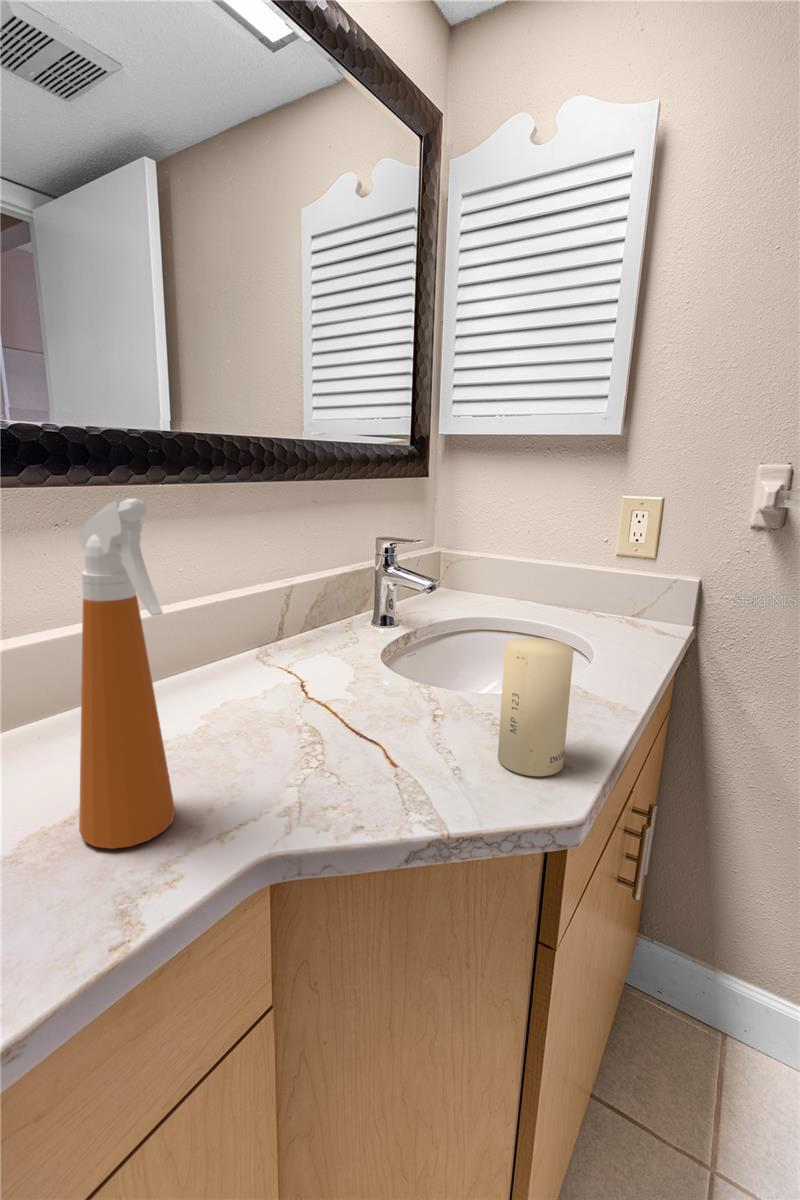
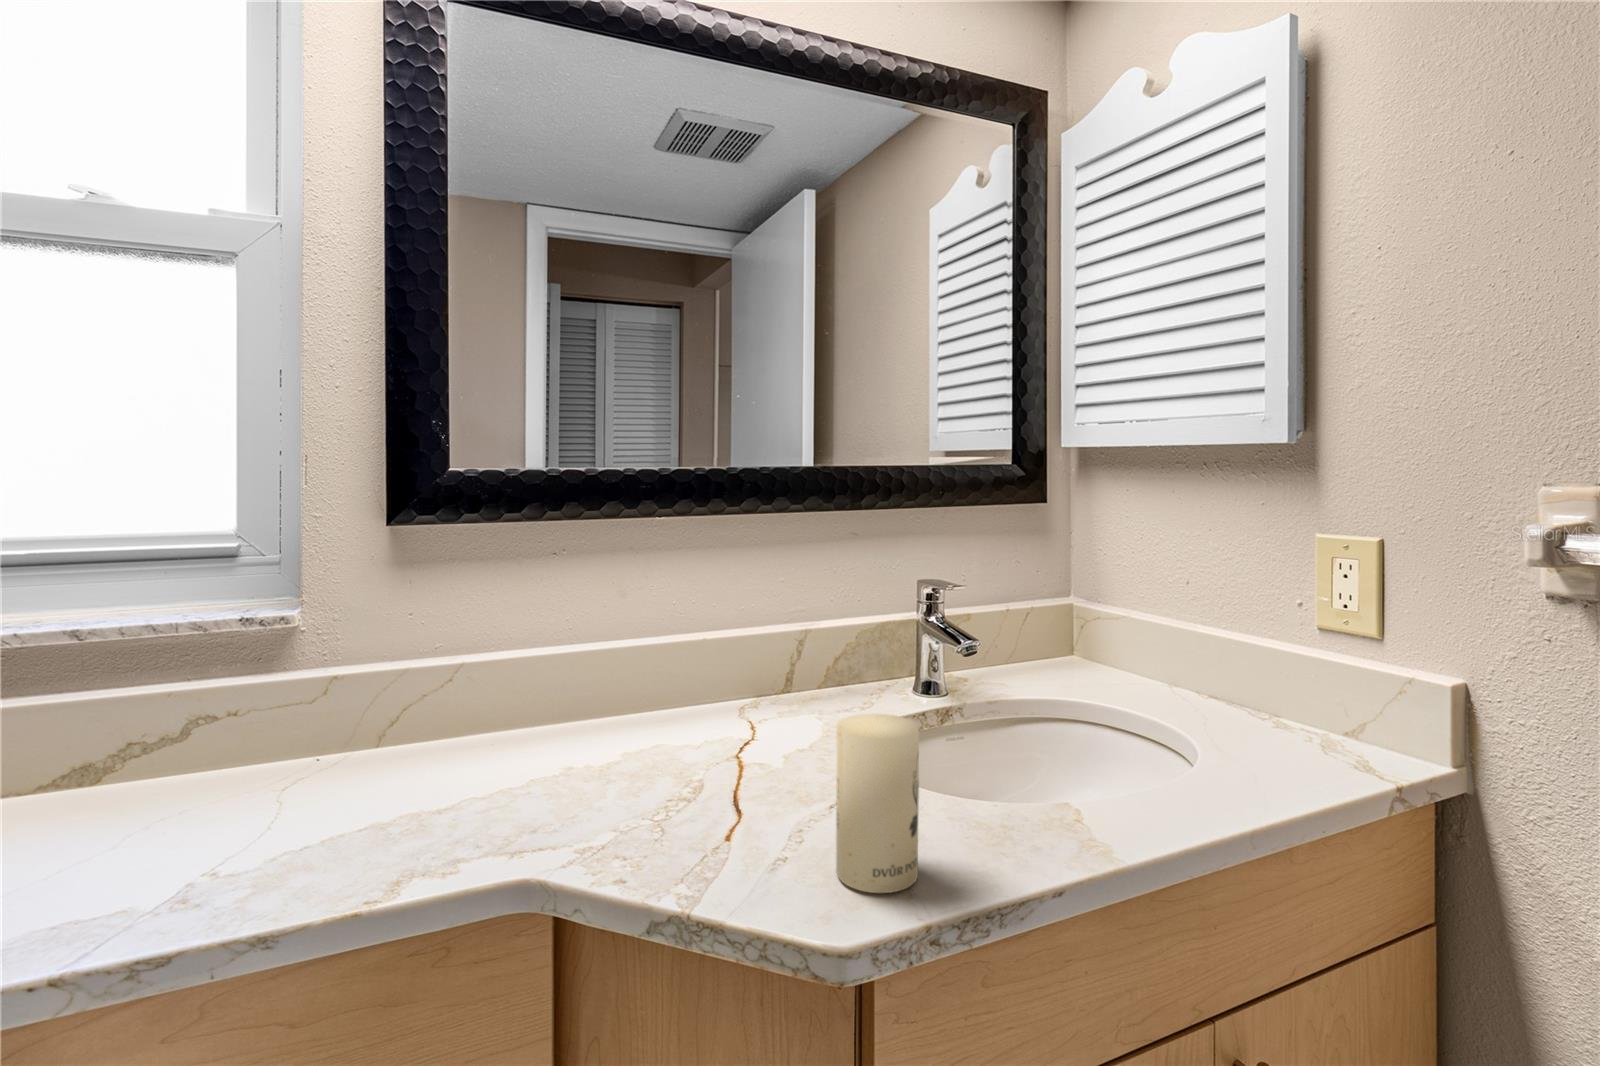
spray bottle: present [78,498,175,849] -> none [423,542,507,845]

